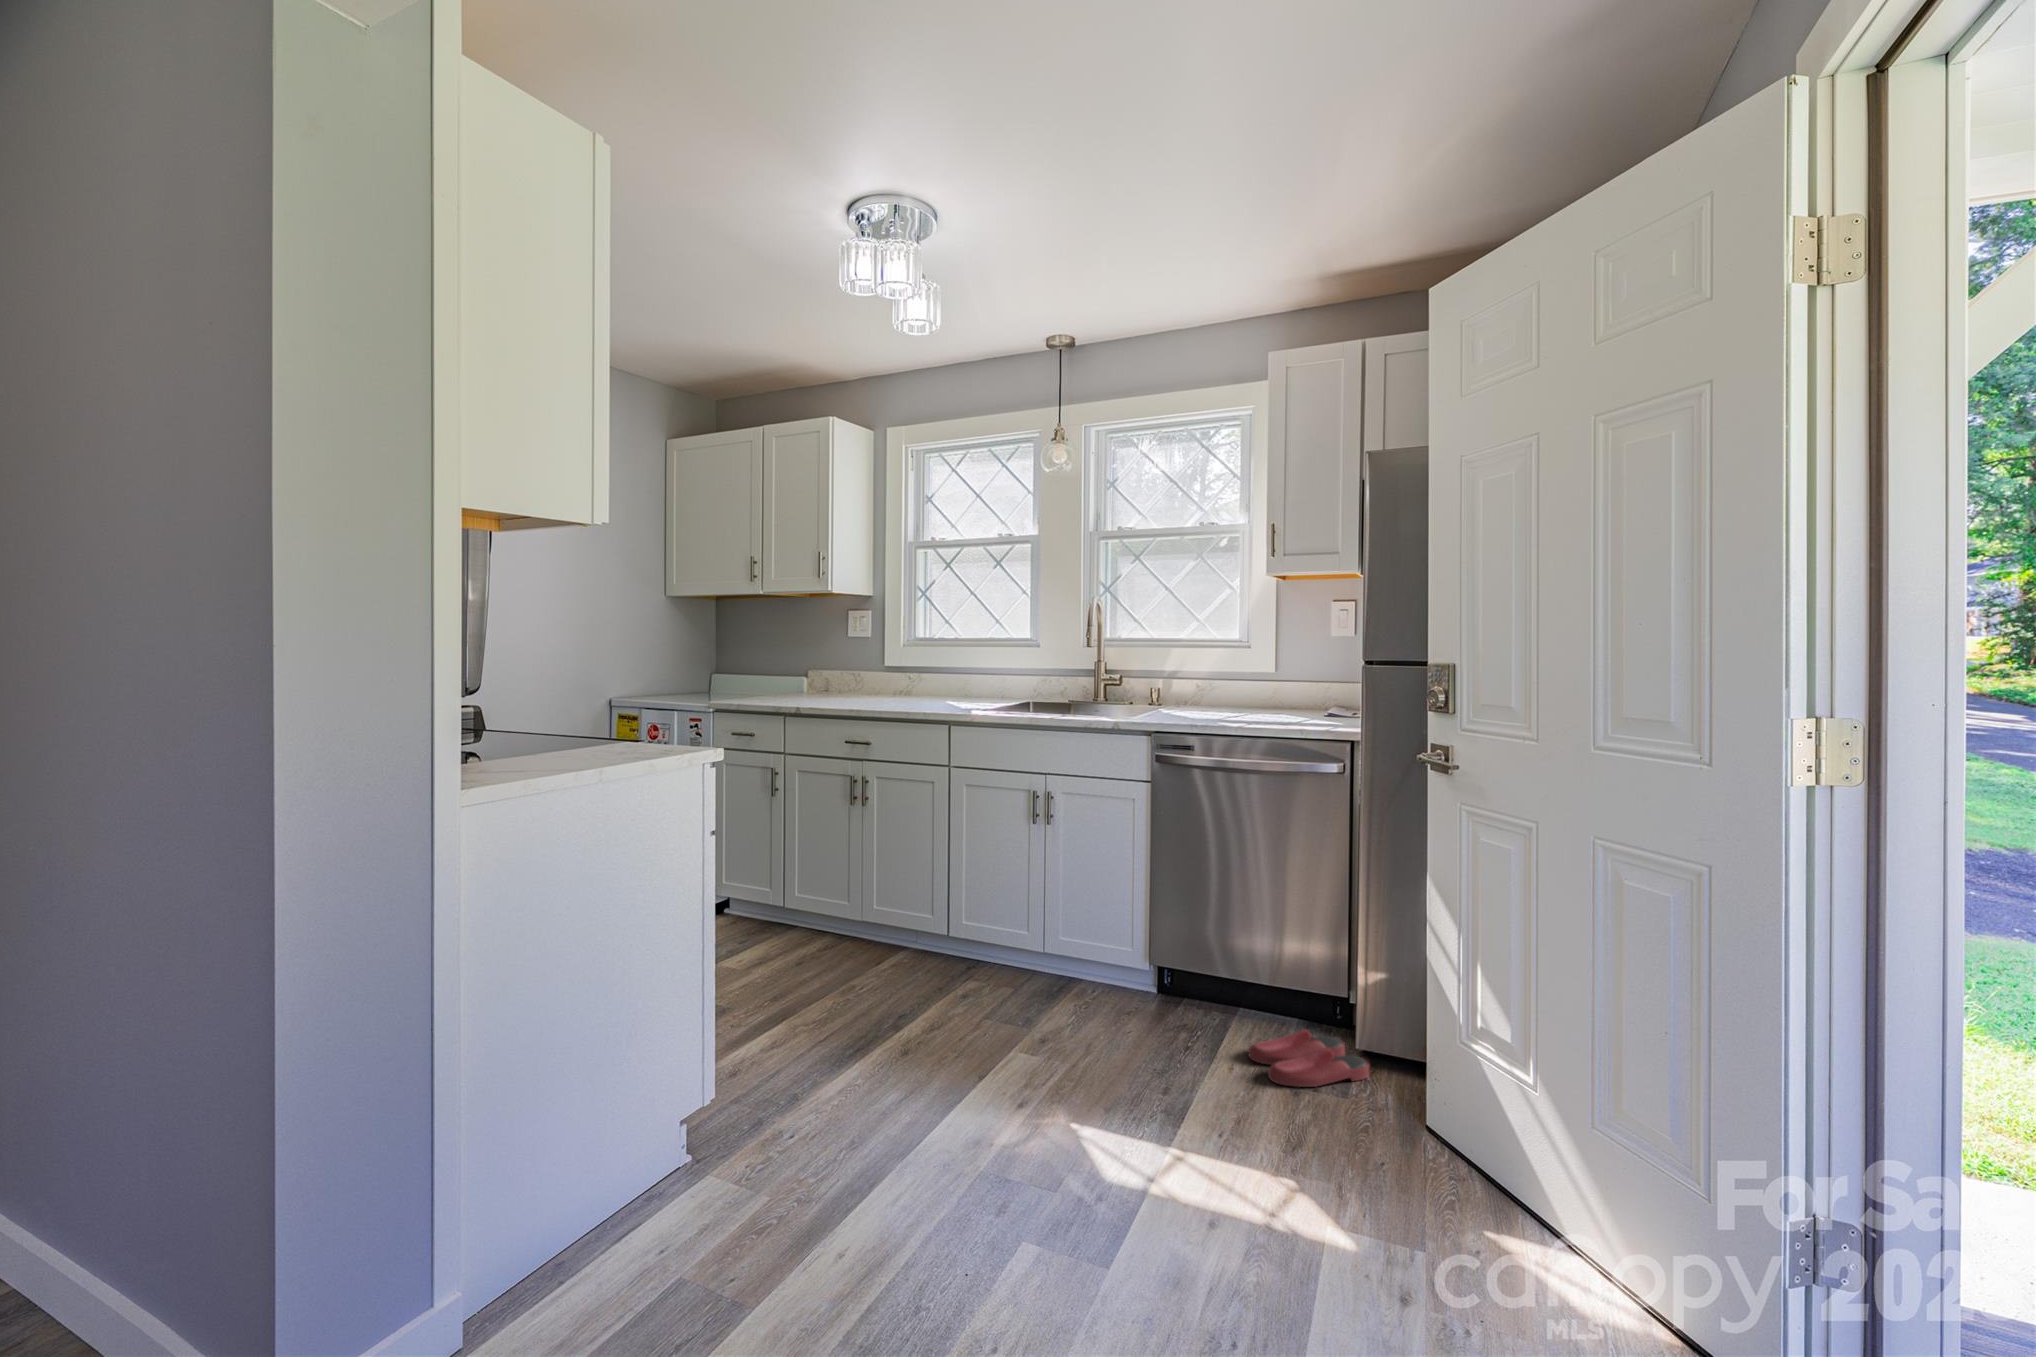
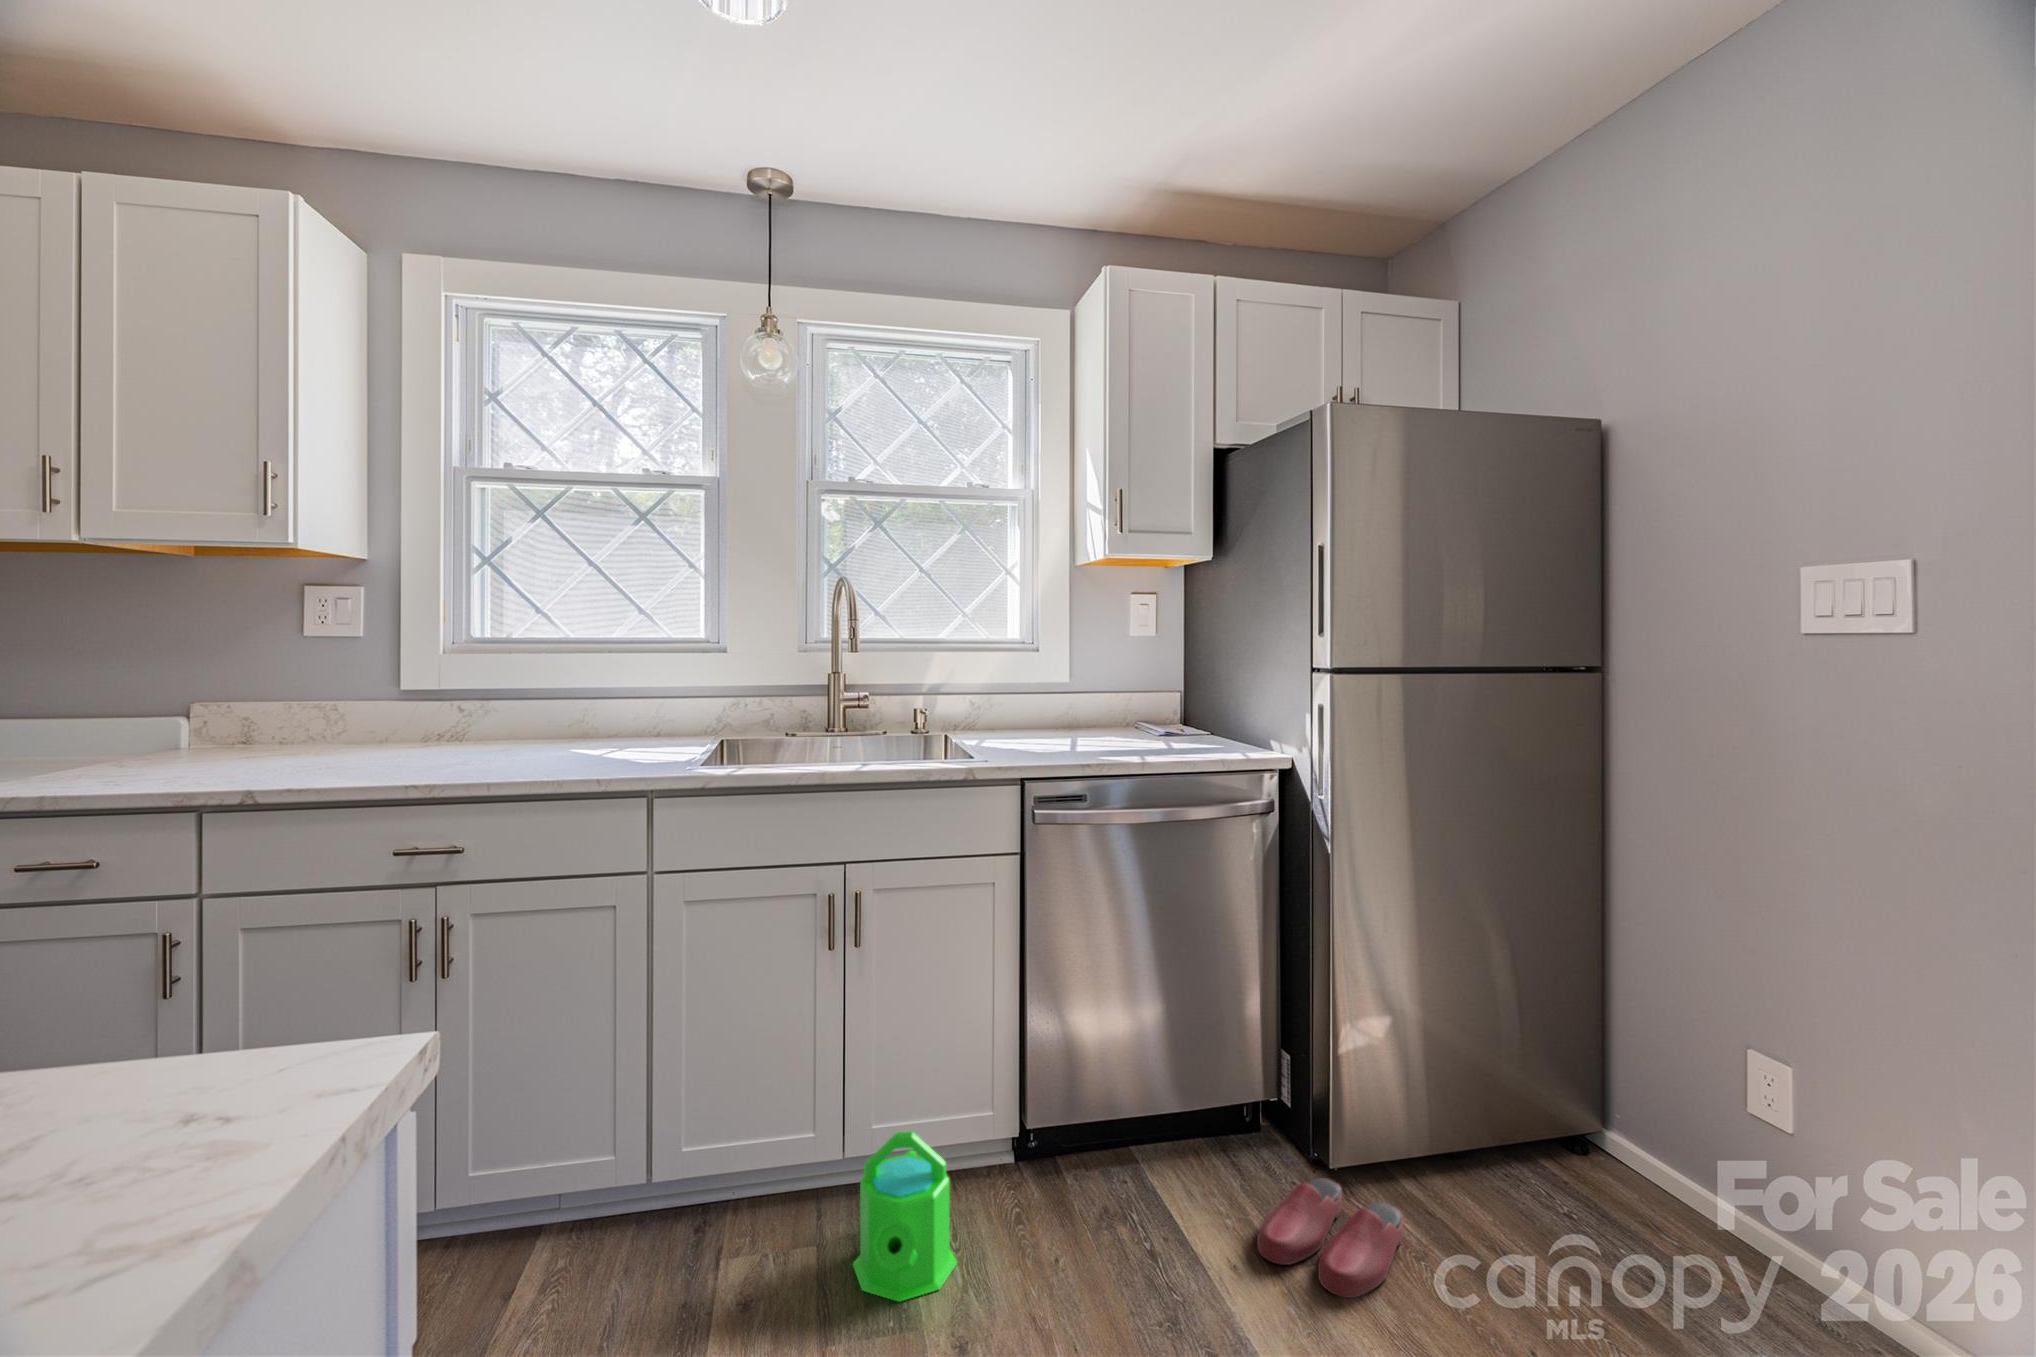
watering can: none [1008,924,1078,1012] -> present [853,1131,957,1302]

